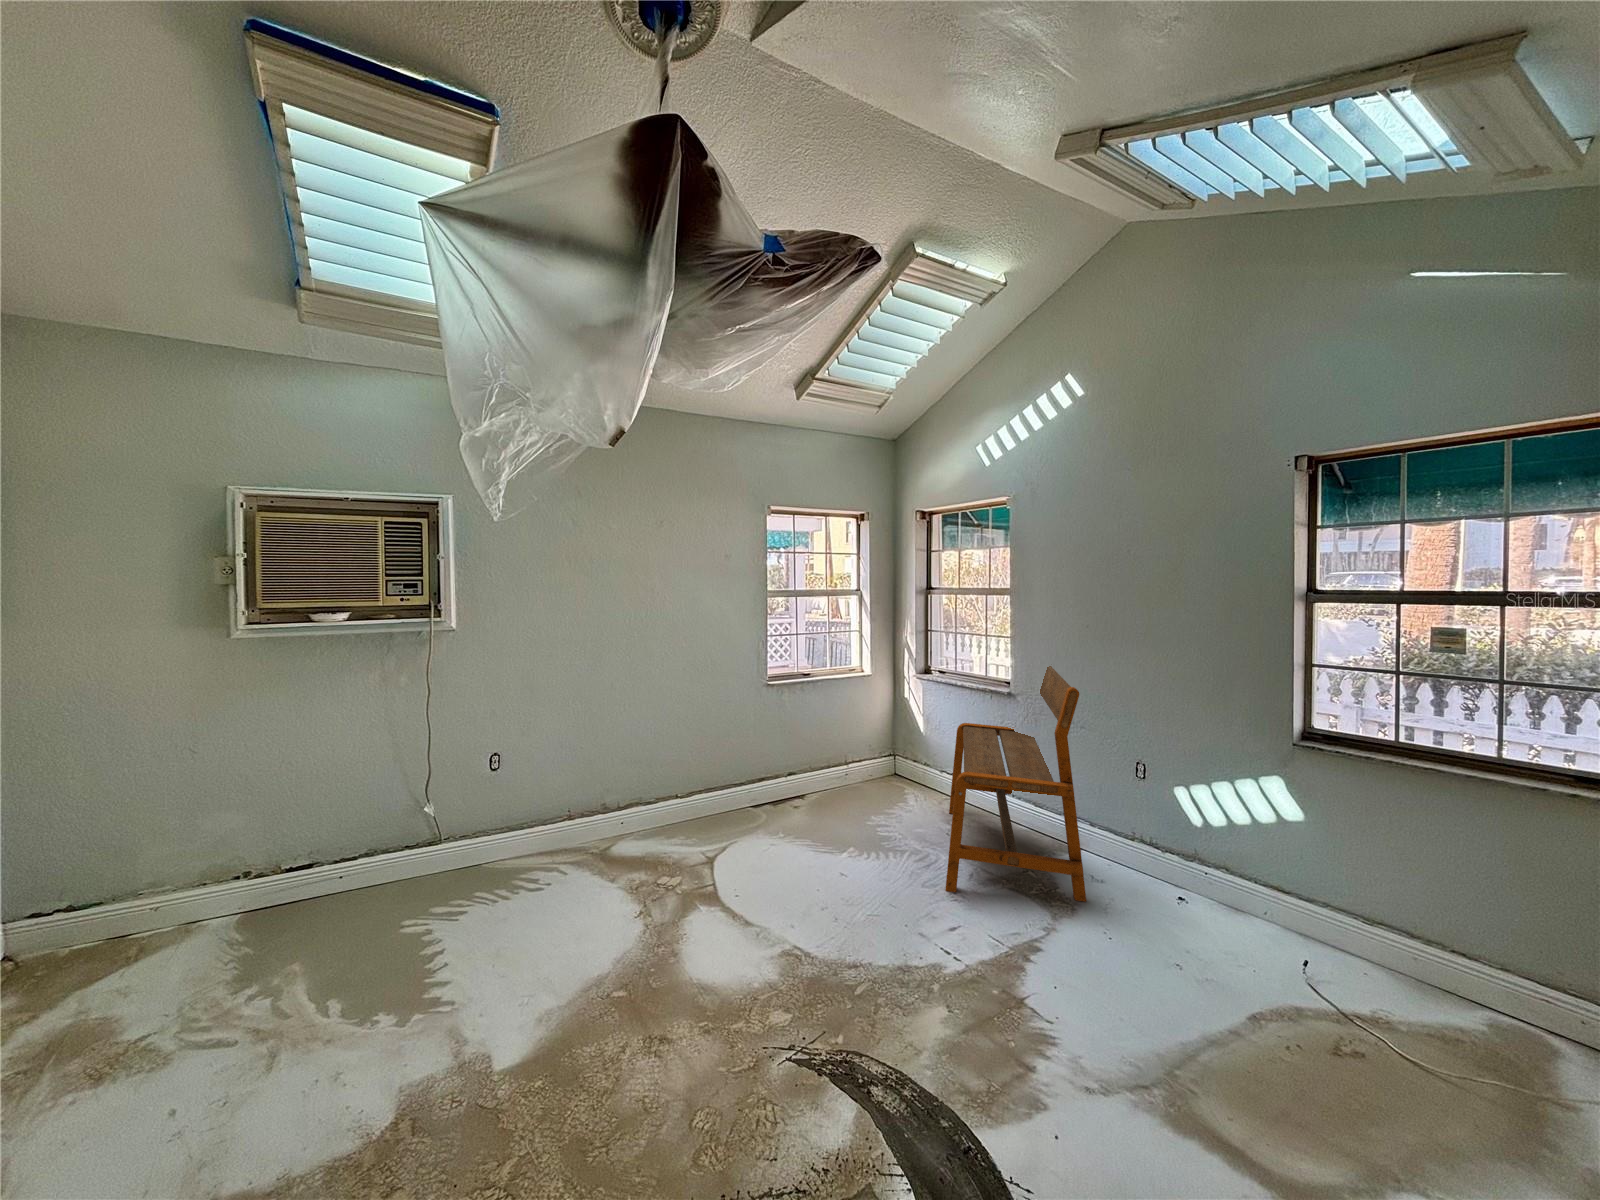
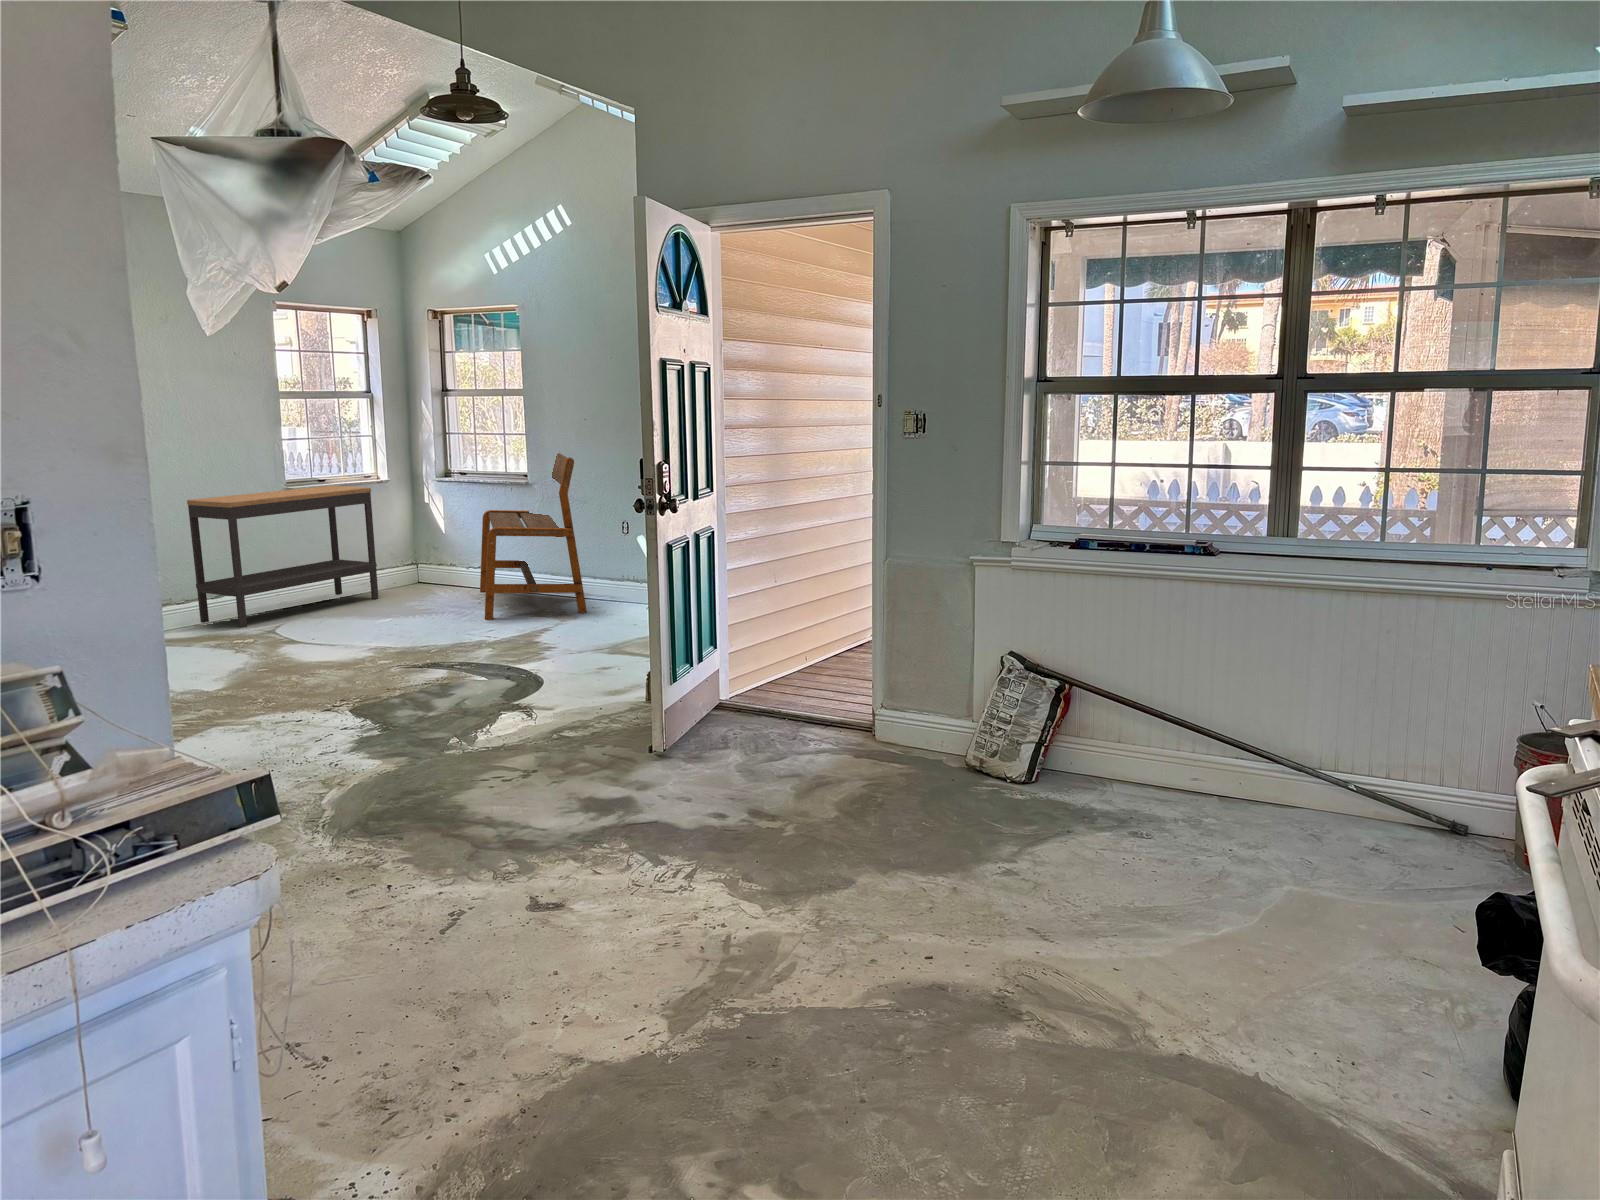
console table: none [664,683,843,845] -> present [187,486,378,628]

